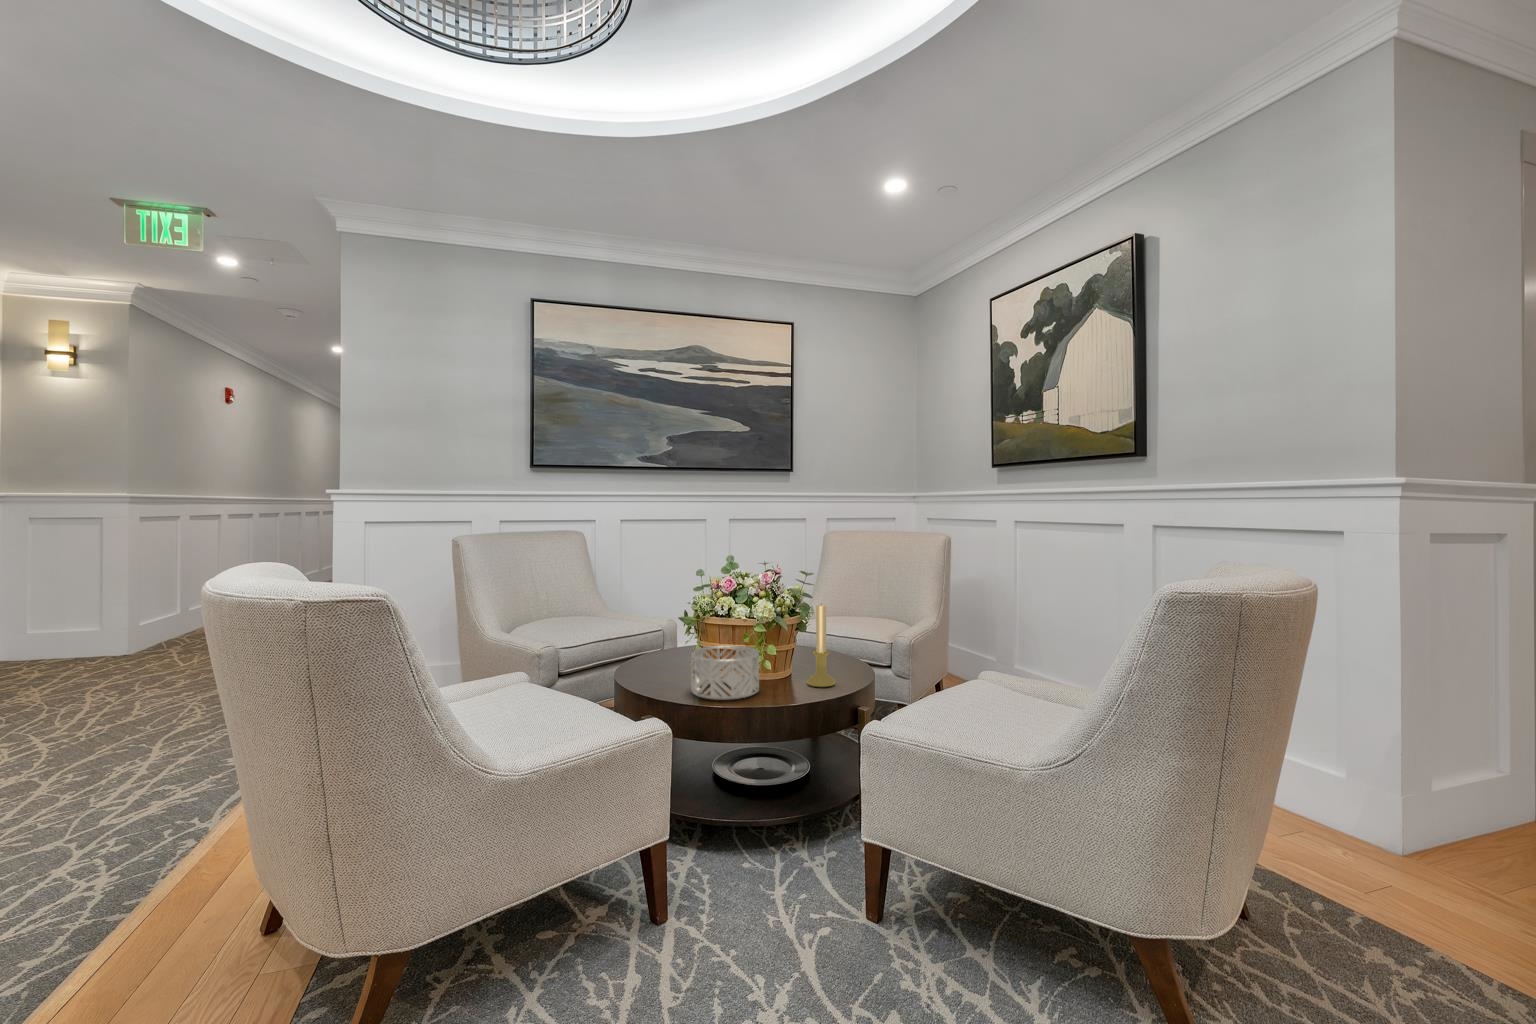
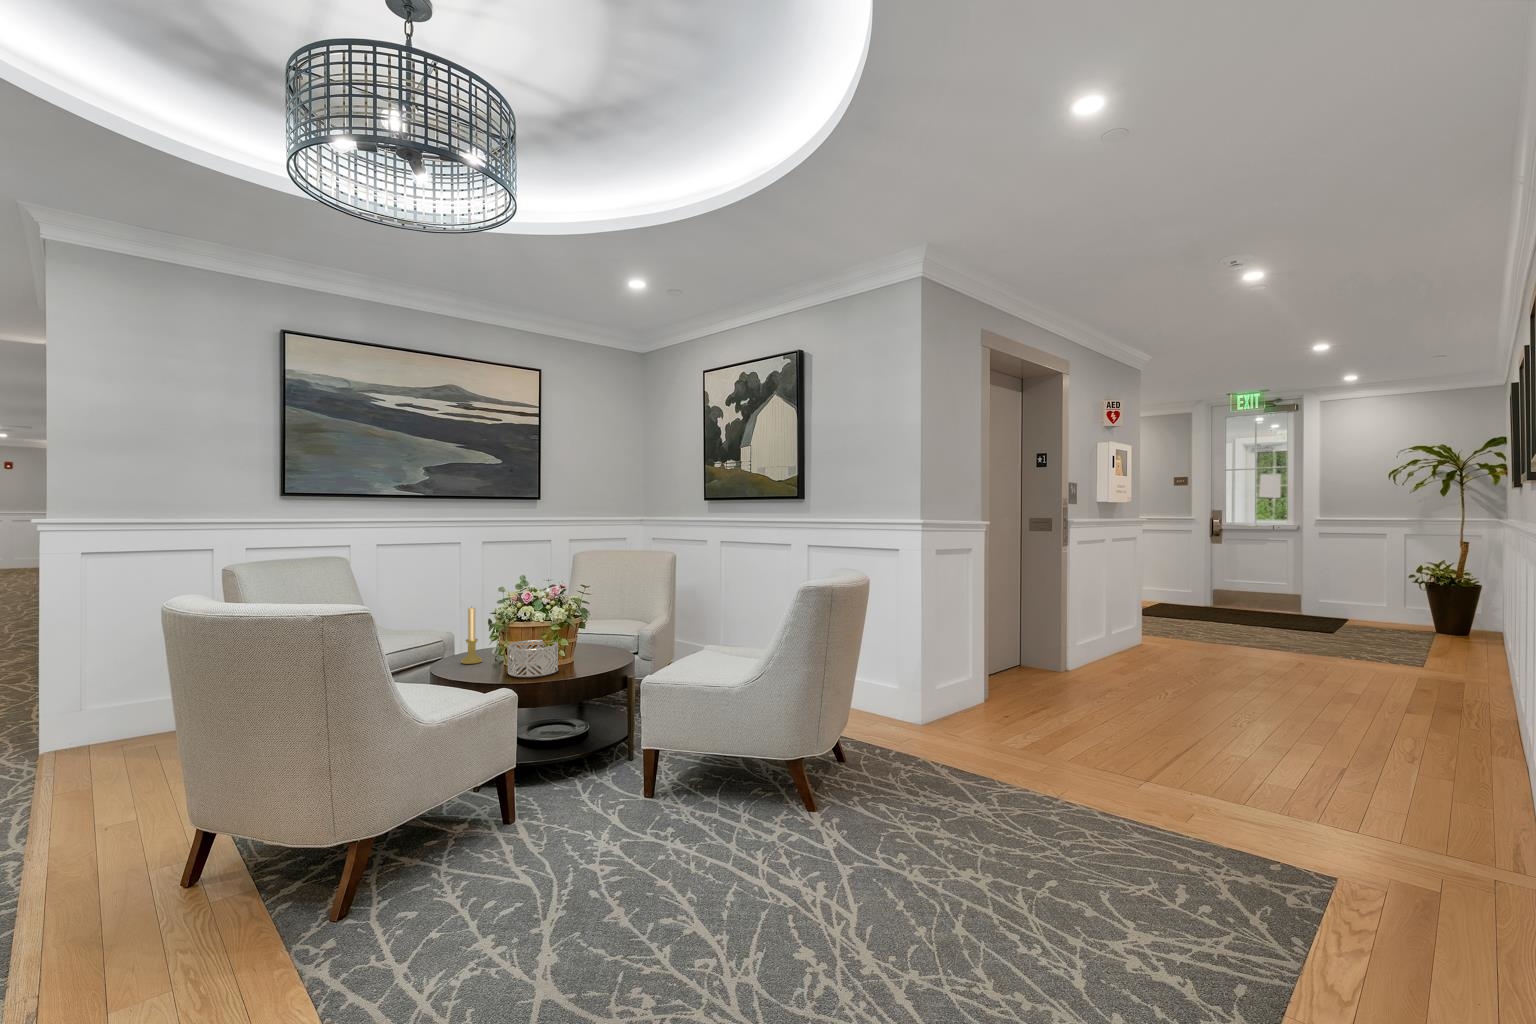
candle holder: present [807,604,835,687] -> present [461,607,482,664]

